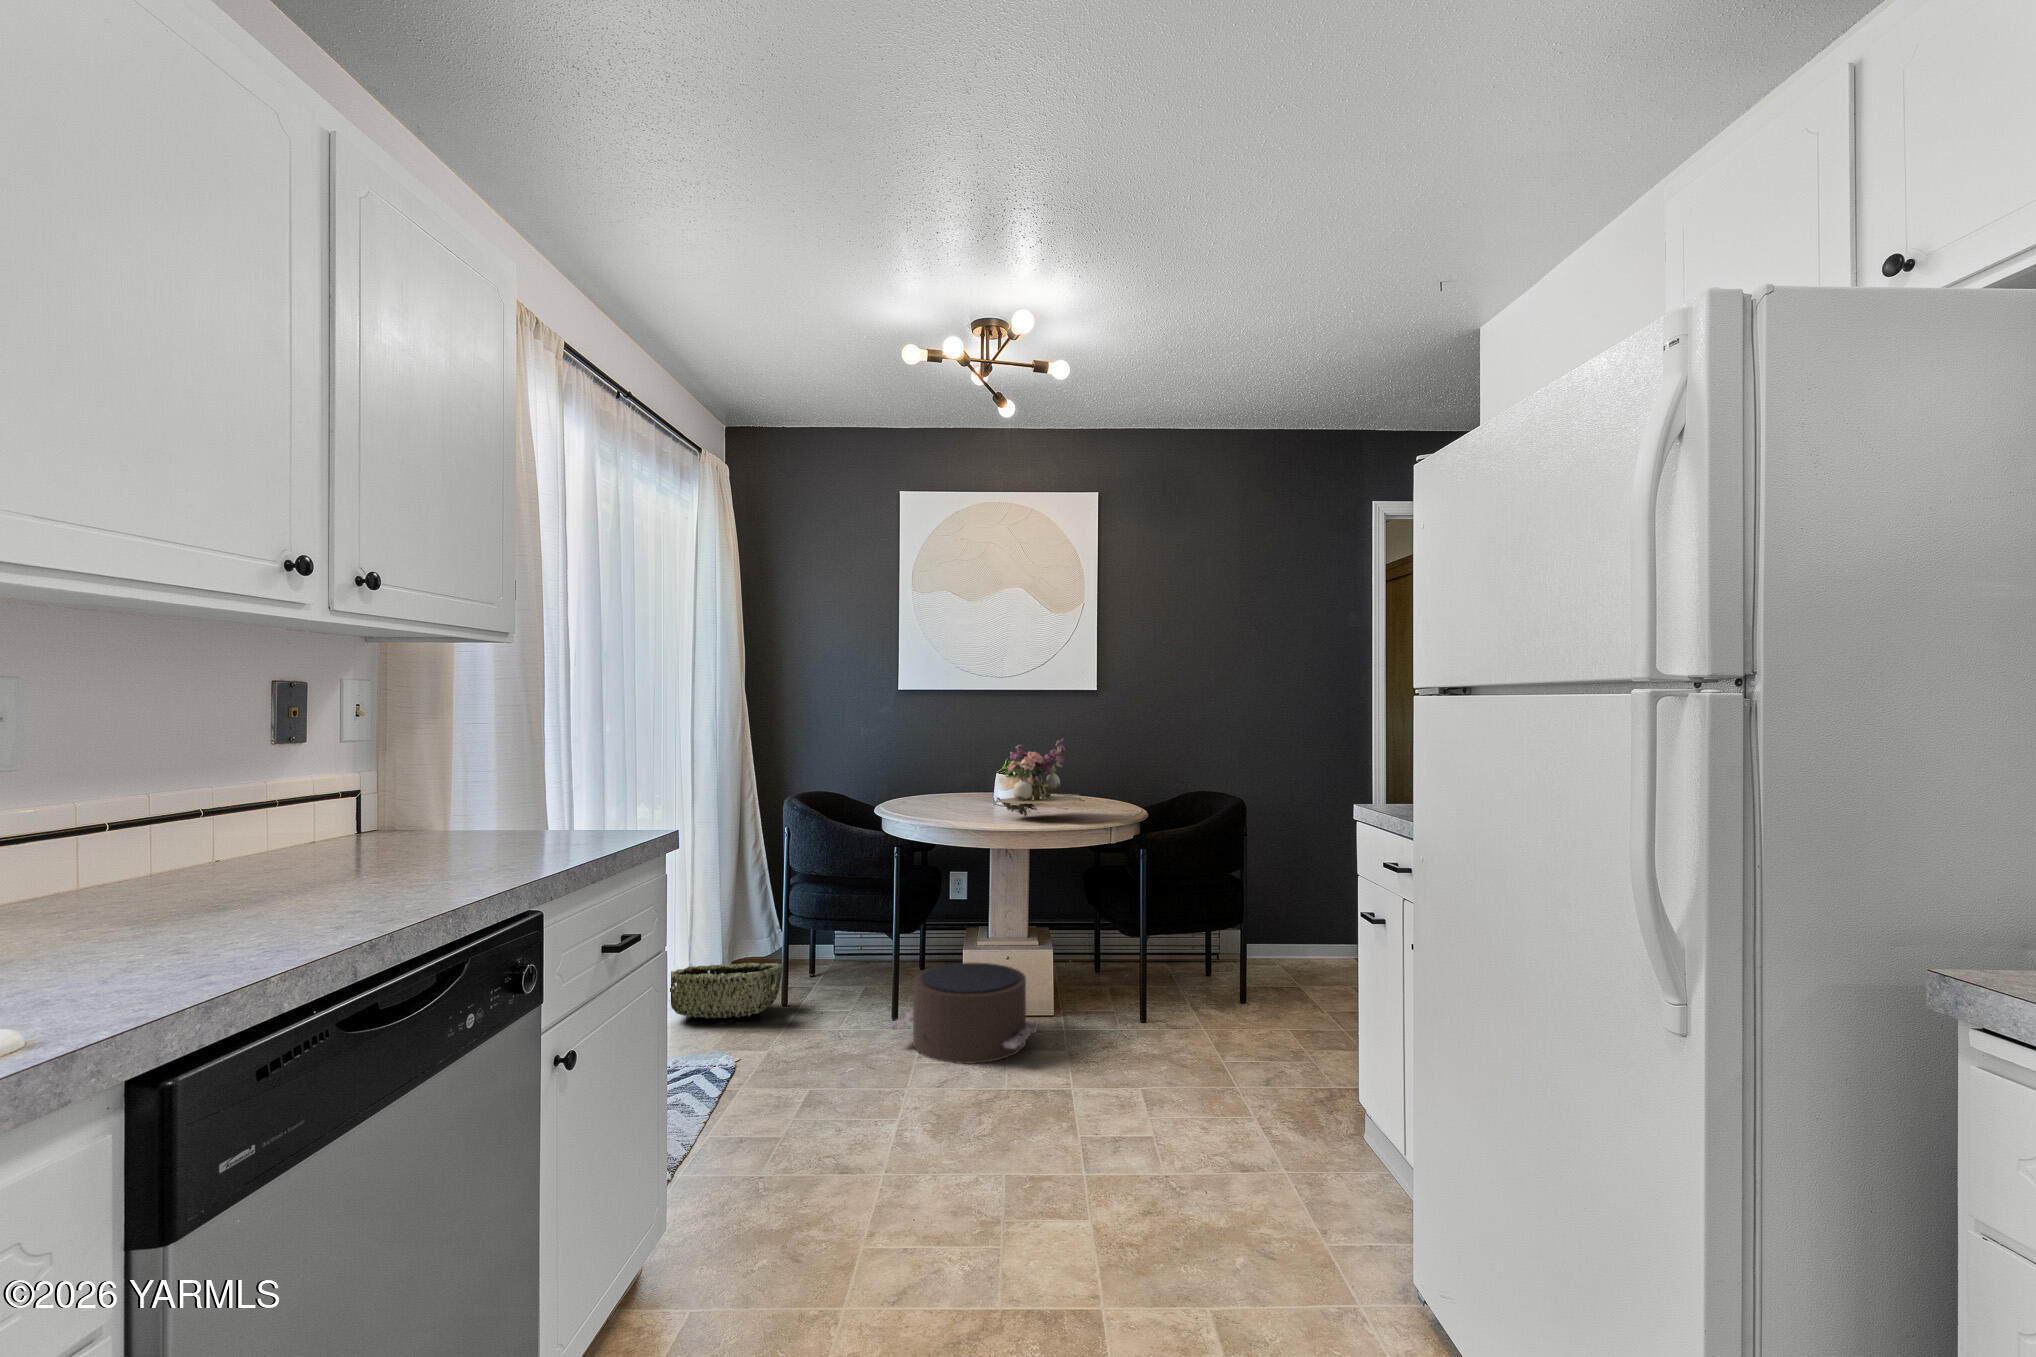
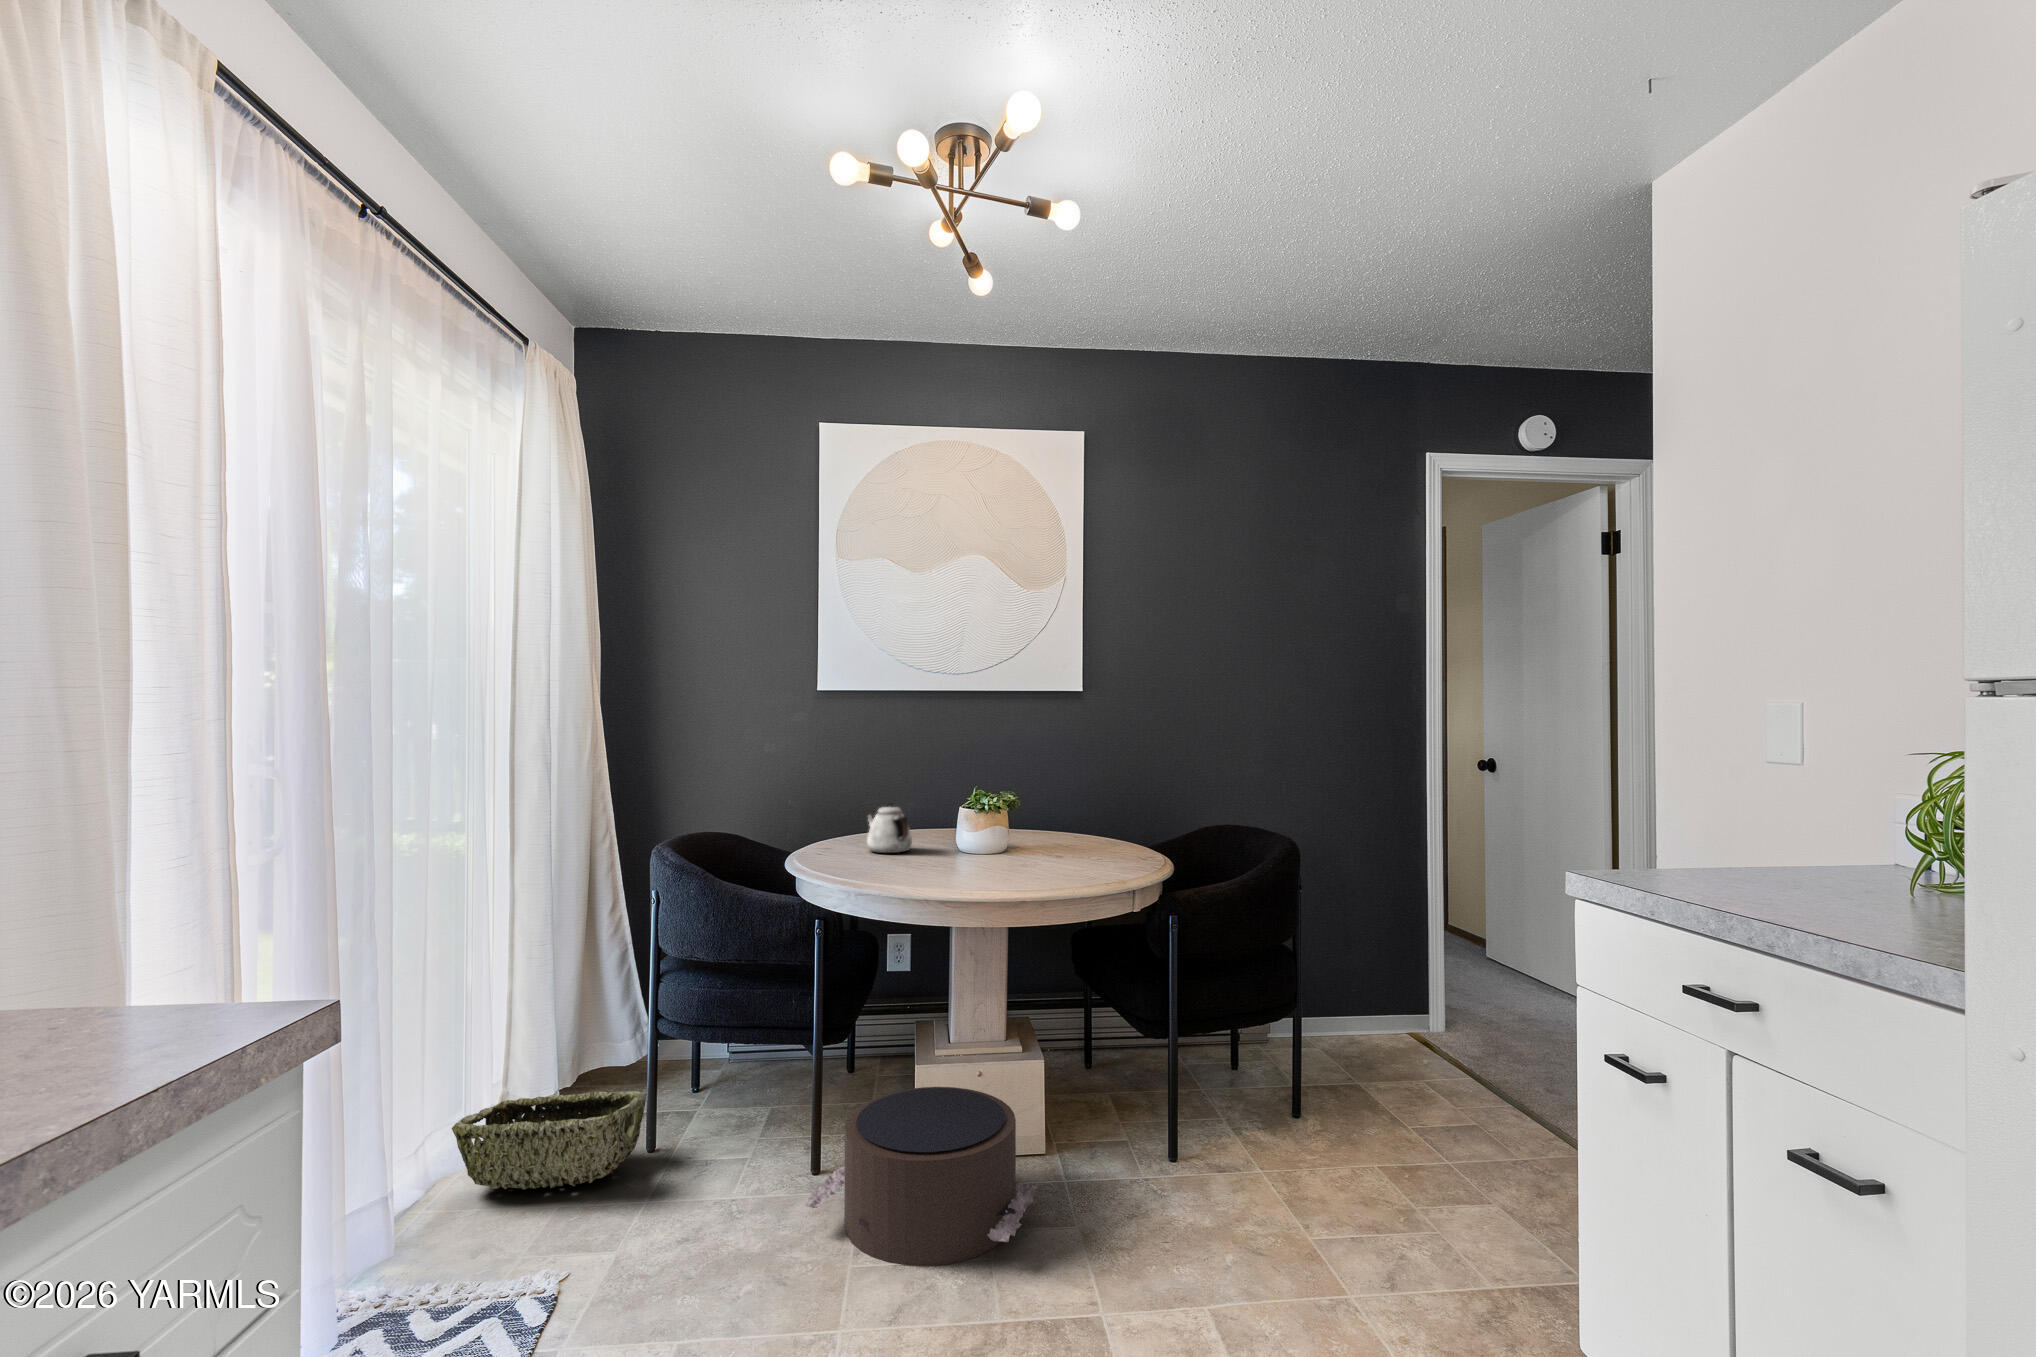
flower arrangement: present [995,738,1085,817] -> none [962,755,1093,871]
teapot: none [932,772,964,807] -> present [867,803,912,853]

